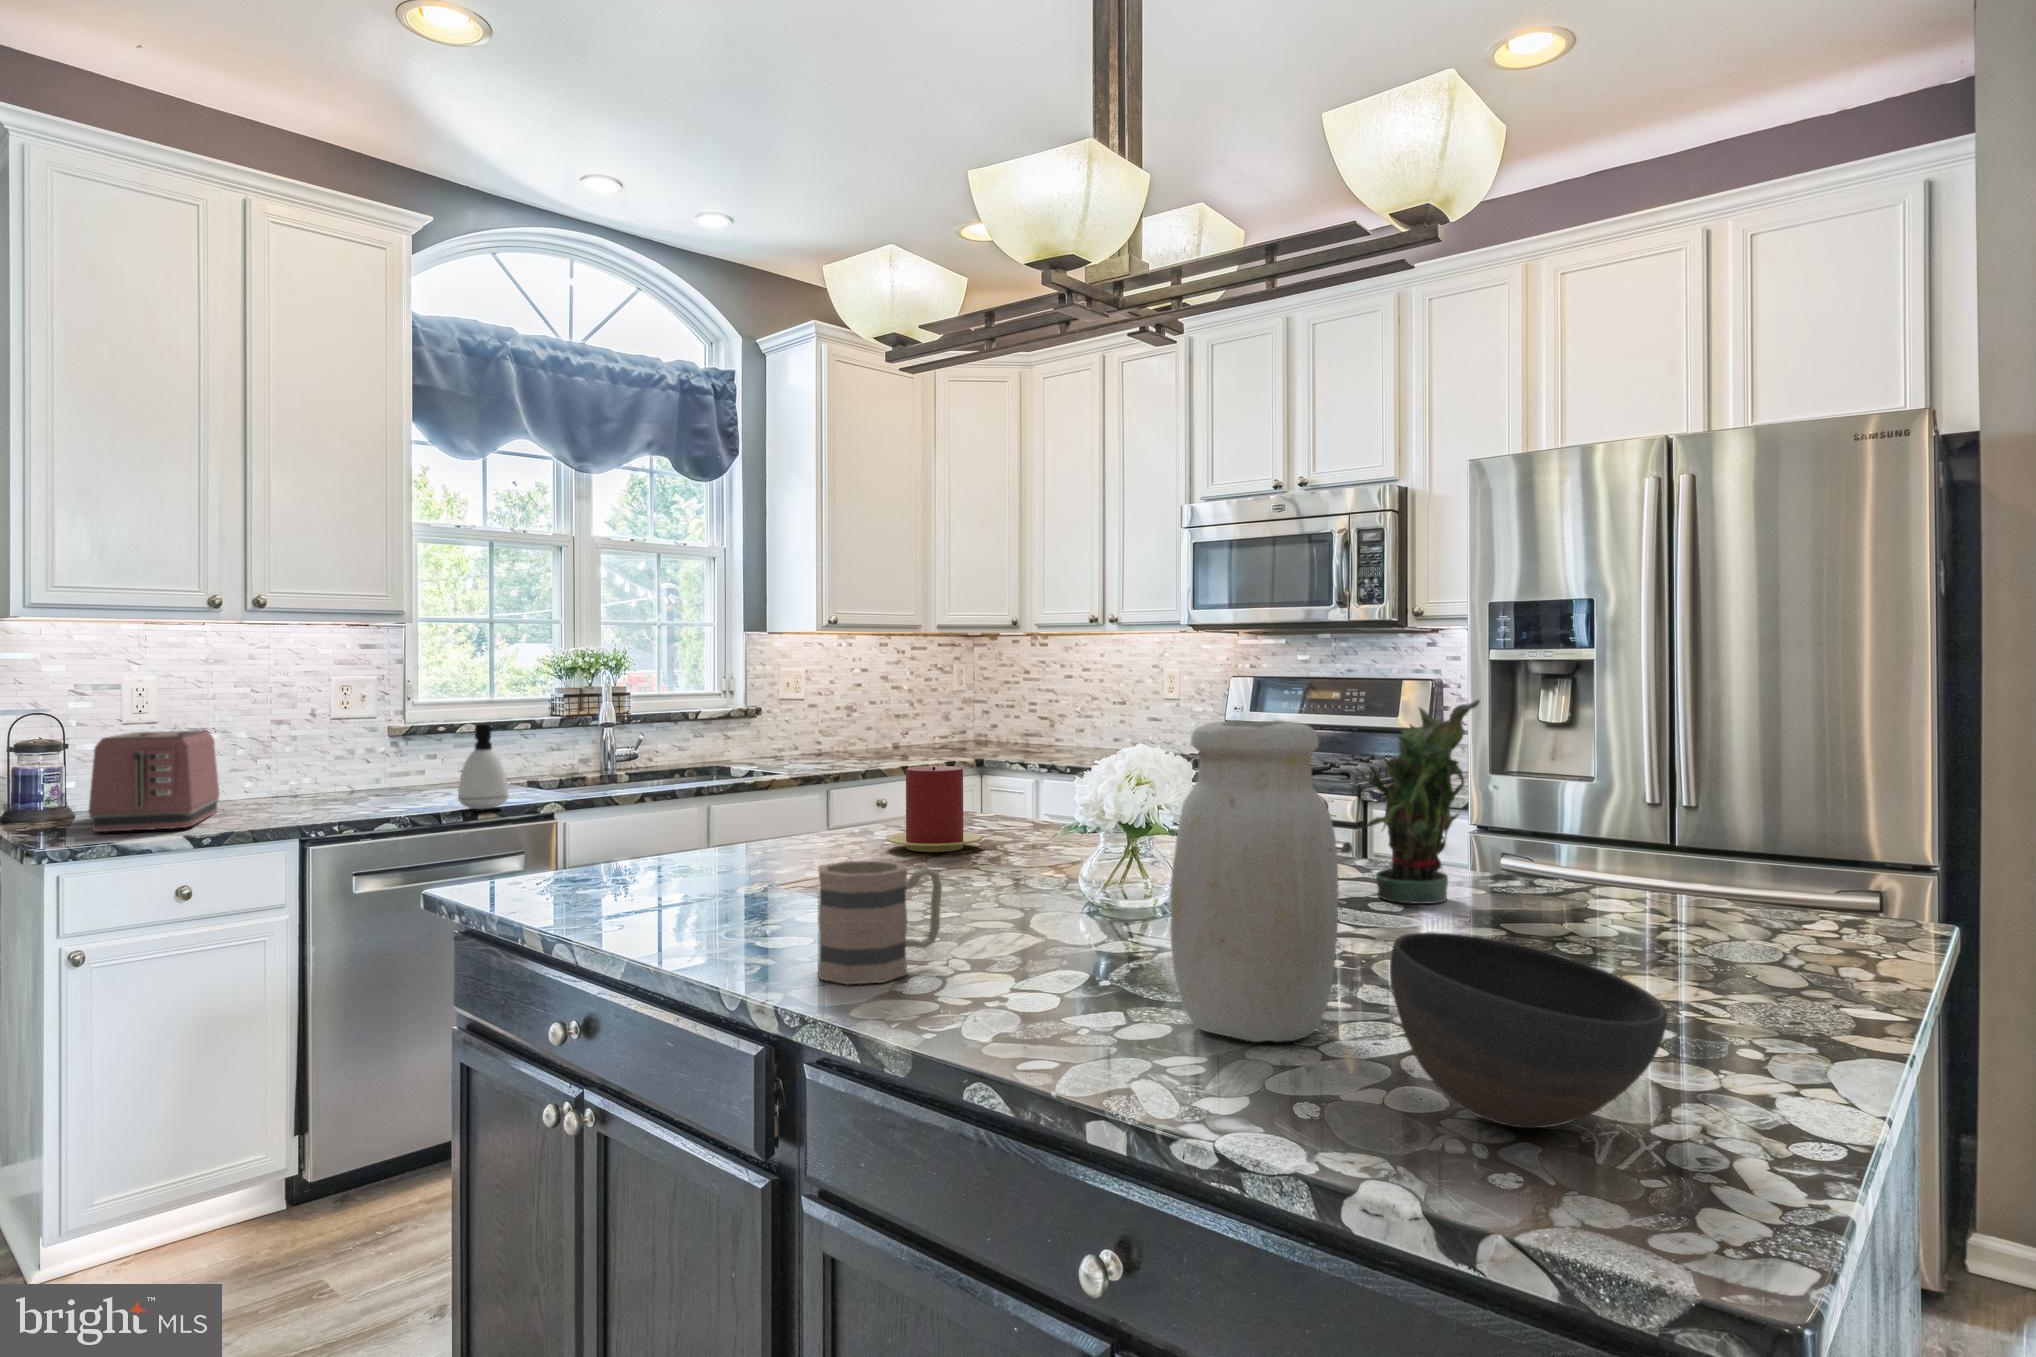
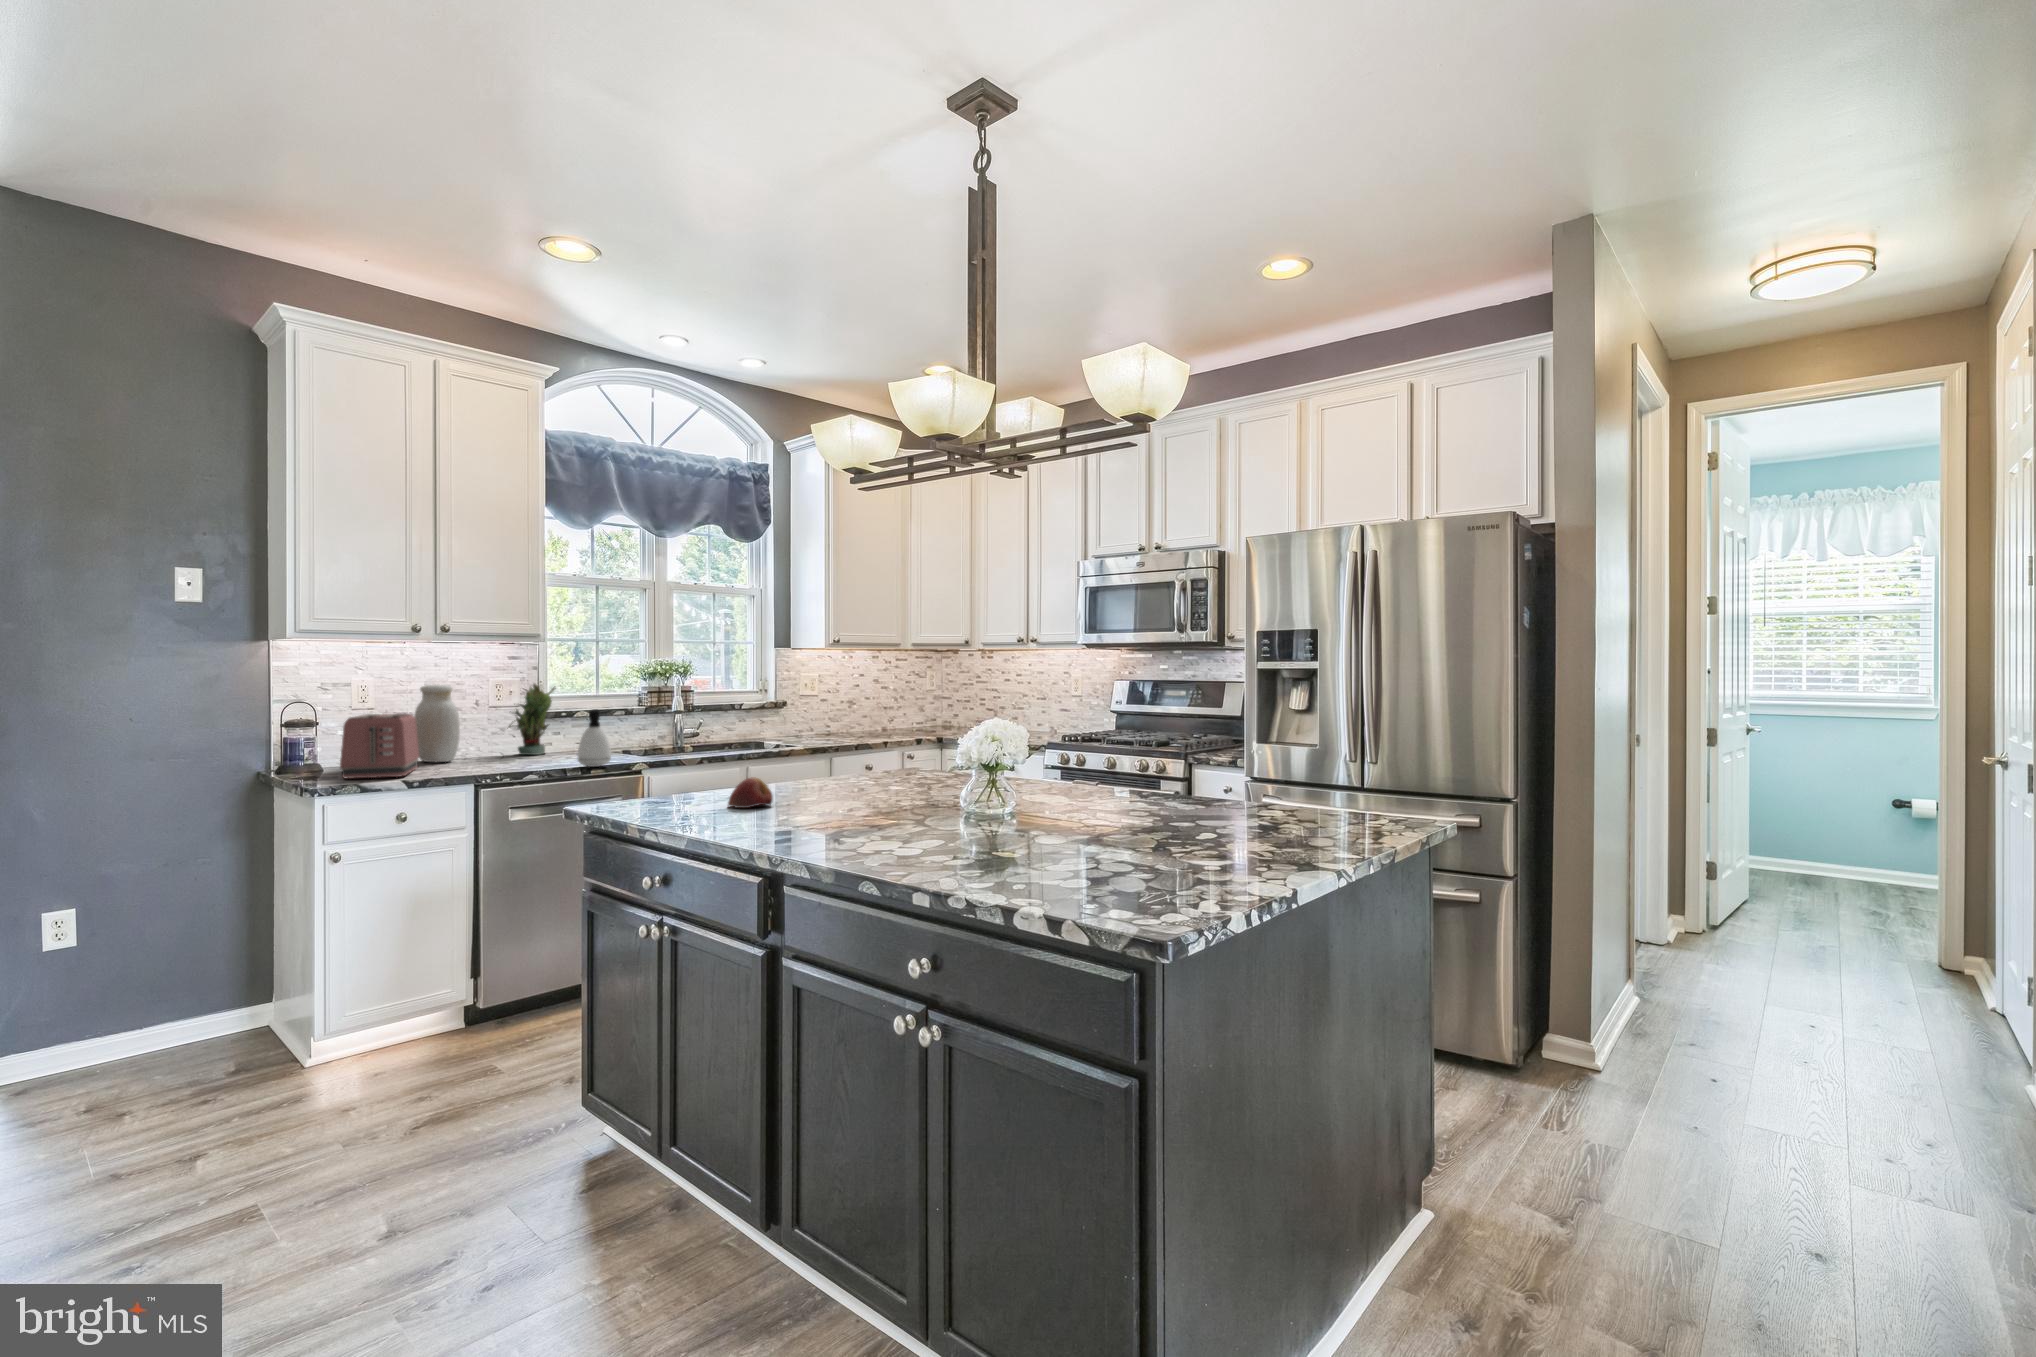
potted plant: present [1349,700,1480,904] -> present [509,684,556,755]
jar: present [1170,720,1339,1042] -> present [414,685,460,762]
candle: present [887,766,982,852] -> none [853,736,913,788]
apple: none [690,841,765,894] -> present [728,778,773,808]
mug: present [818,860,942,984] -> none [793,781,864,845]
bowl: present [1390,932,1667,1128] -> none [1052,805,1172,890]

